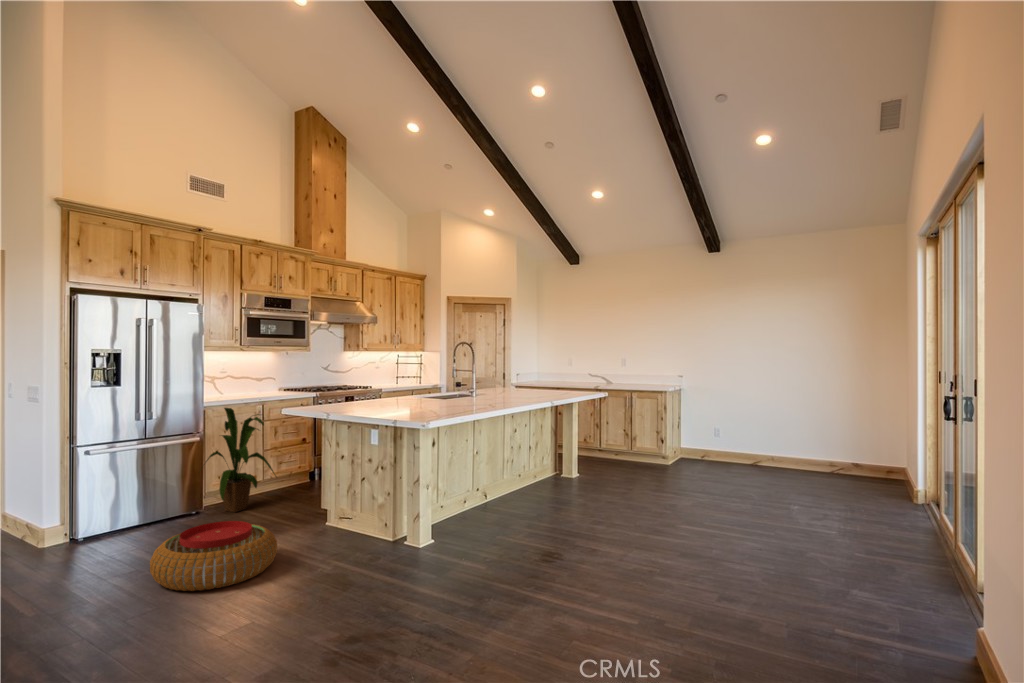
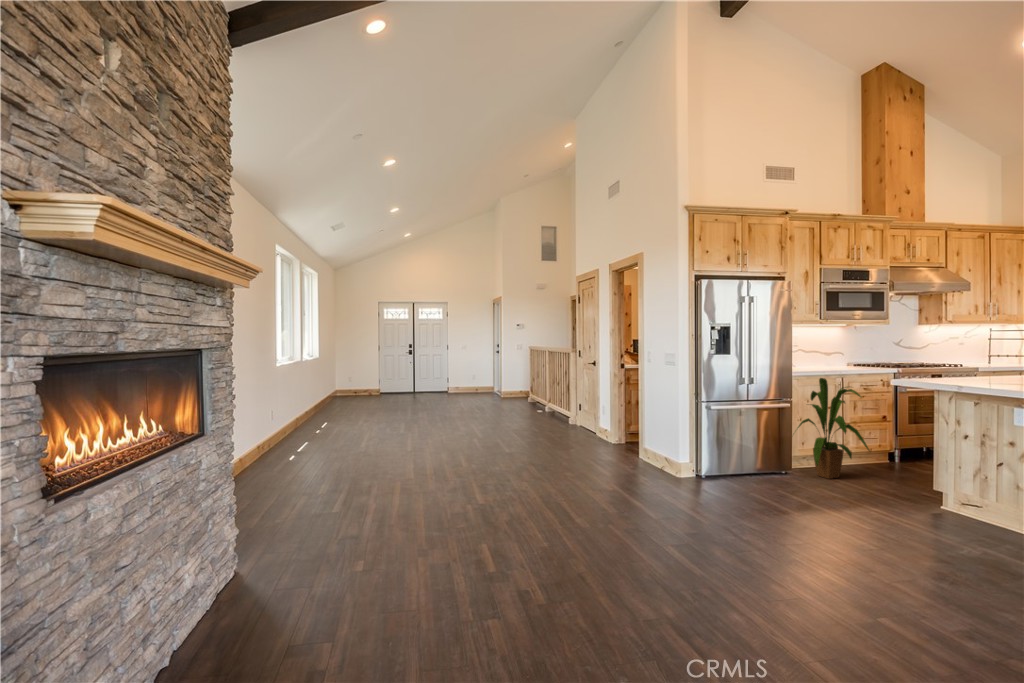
pouf: present [150,521,277,591] -> none [792,484,920,549]

